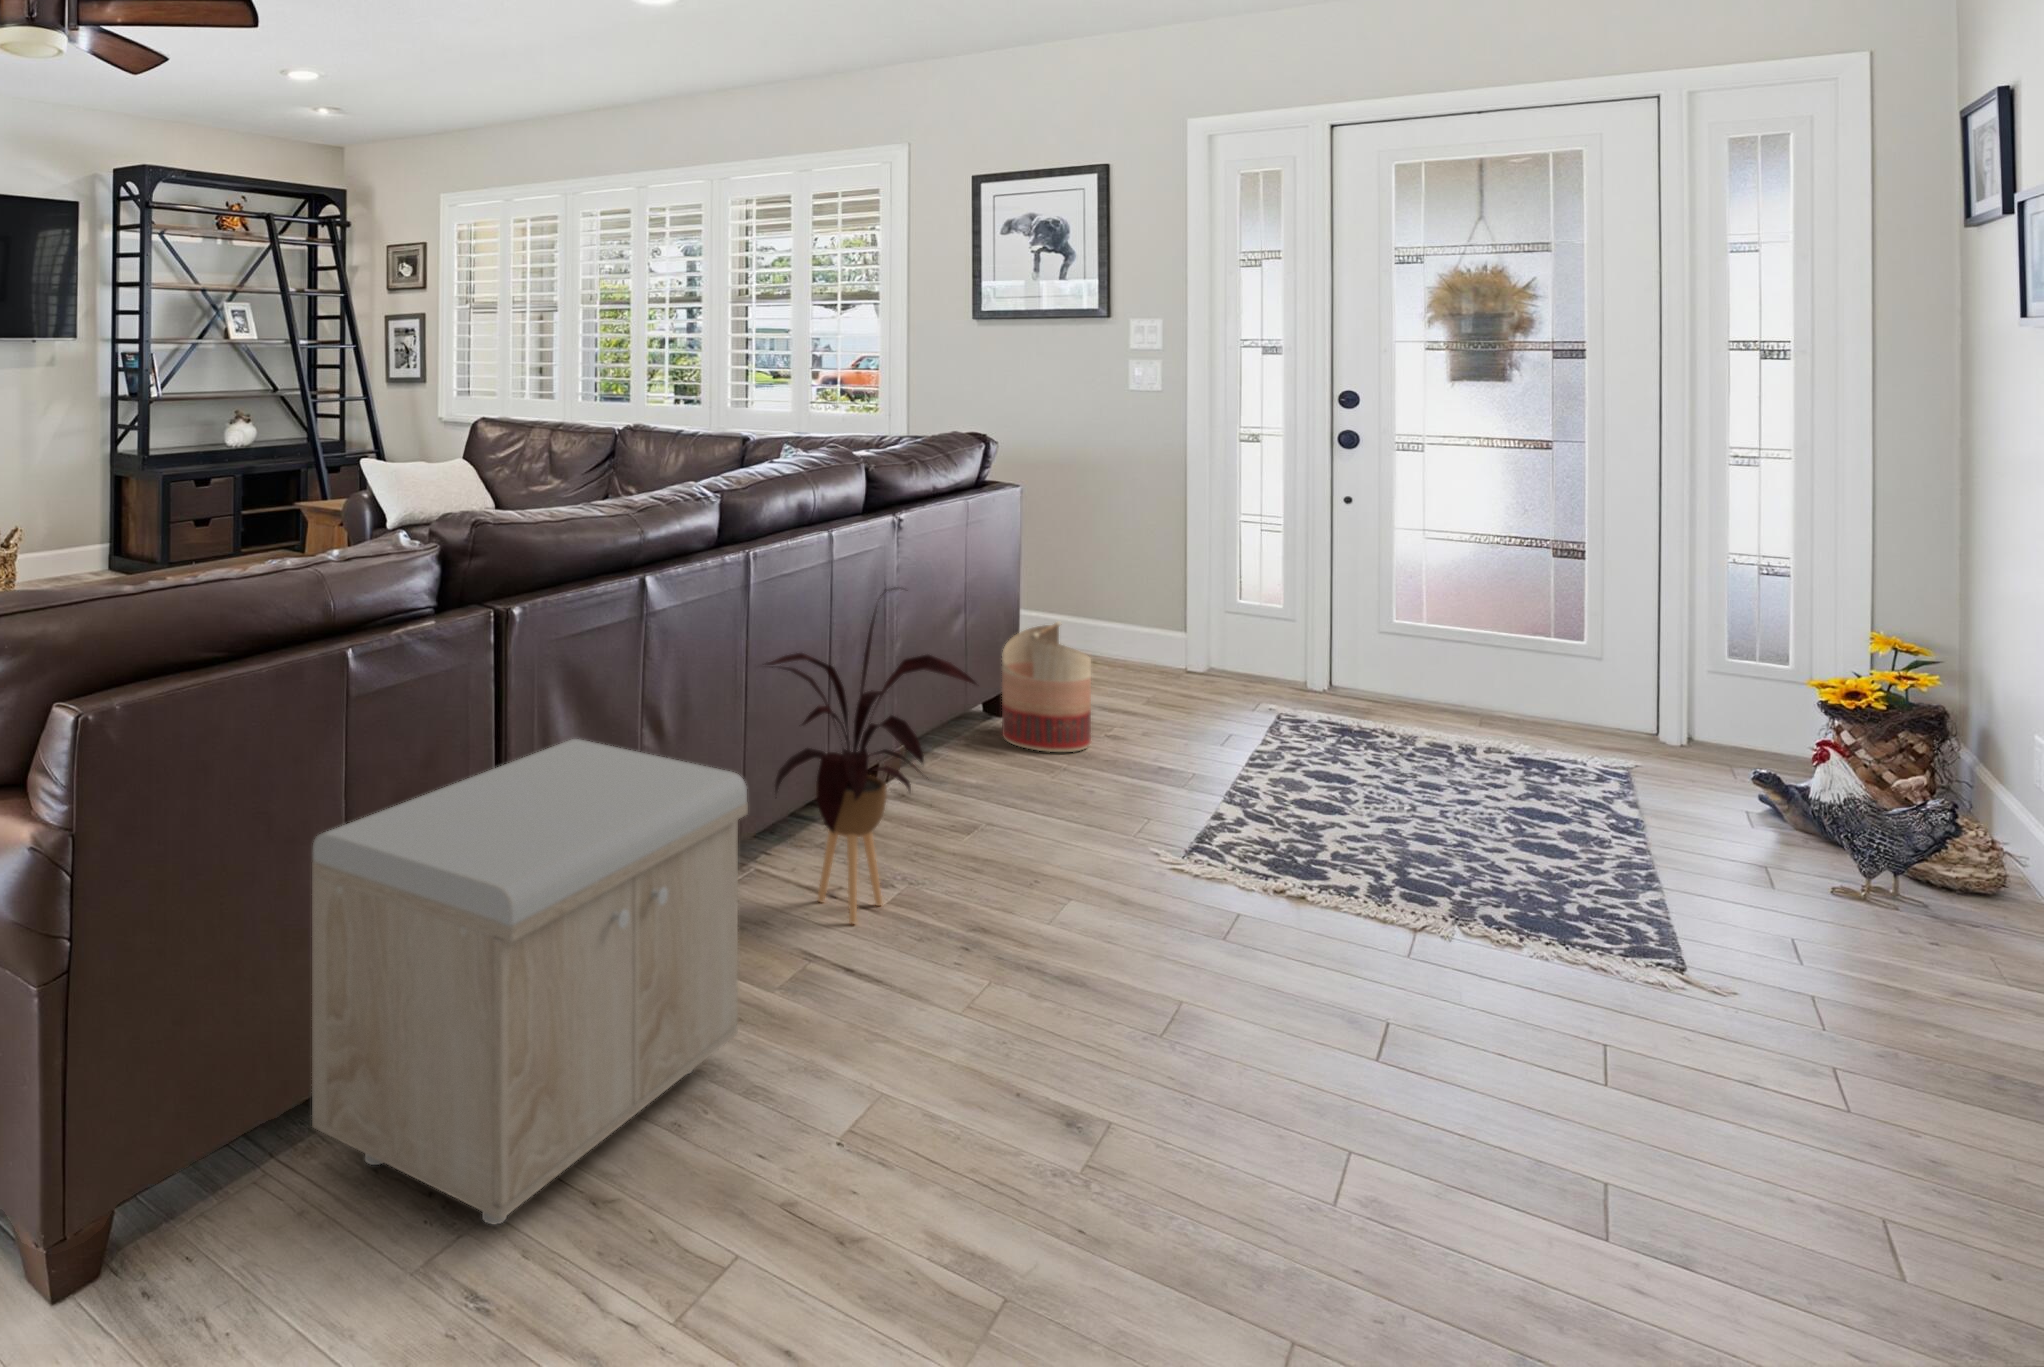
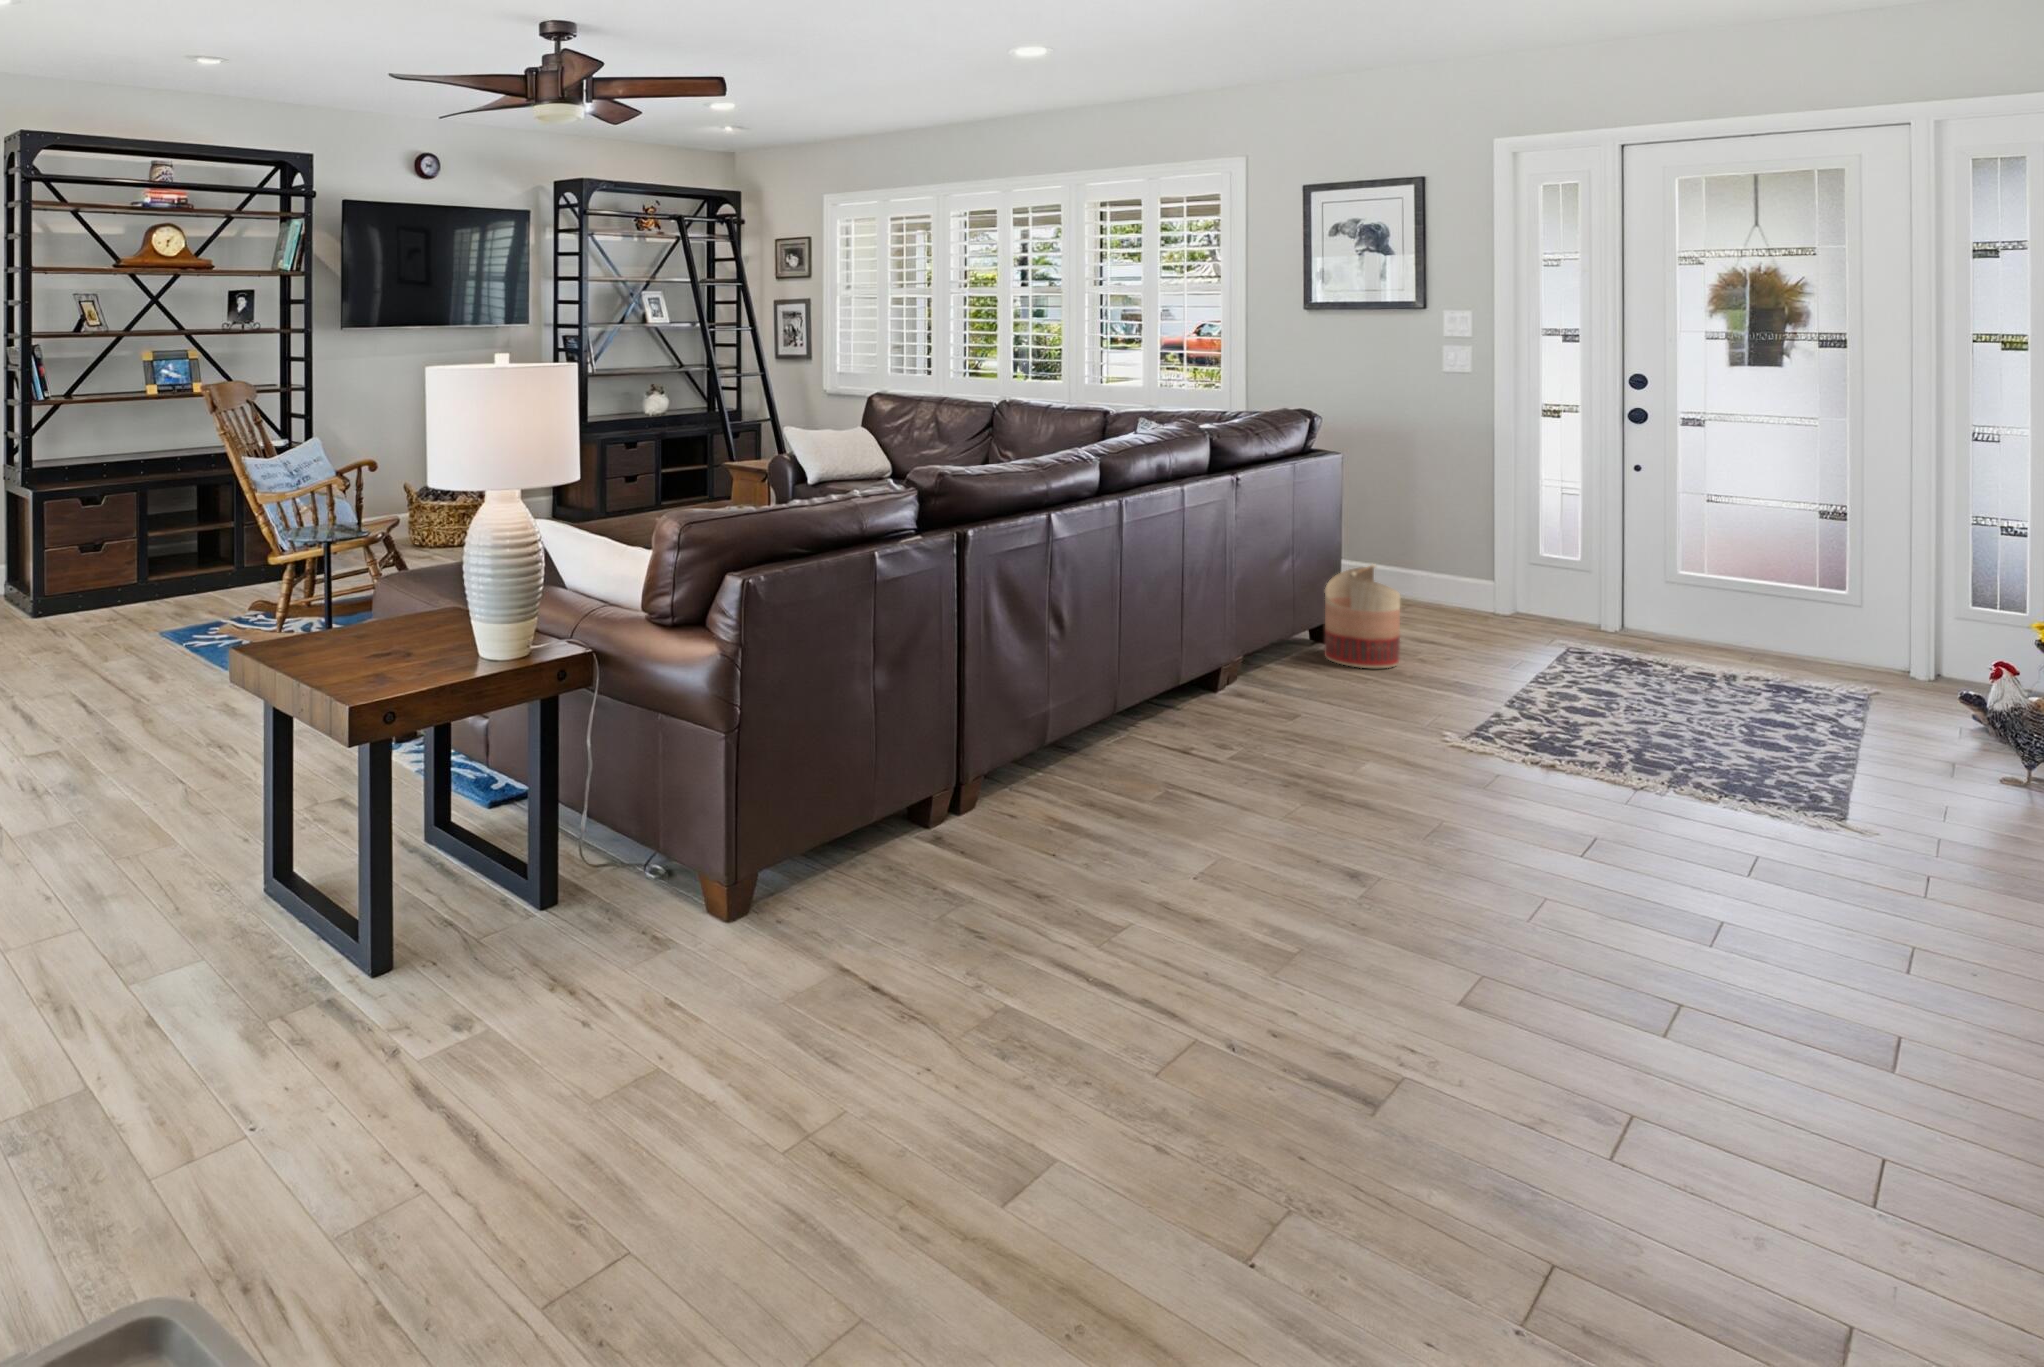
house plant: present [766,587,976,923] -> none [1130,527,1303,773]
storage bench: present [312,739,748,1224] -> none [850,627,1134,917]

